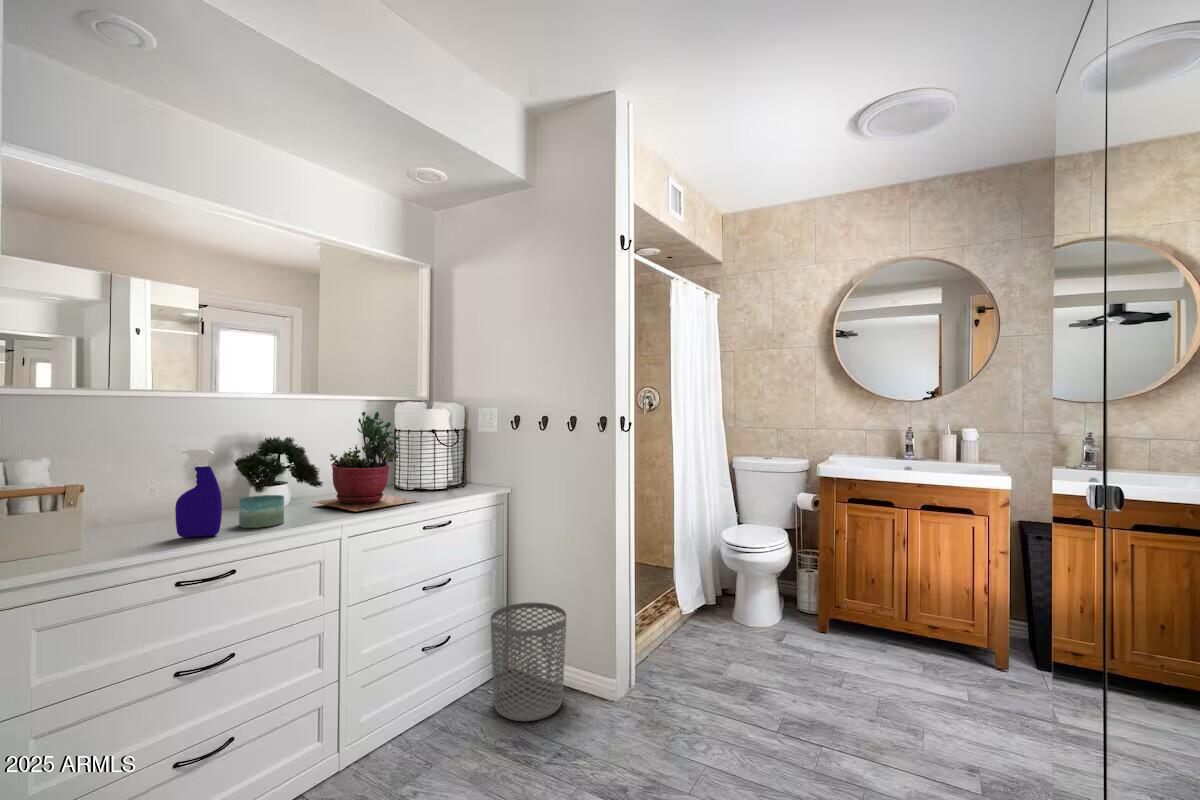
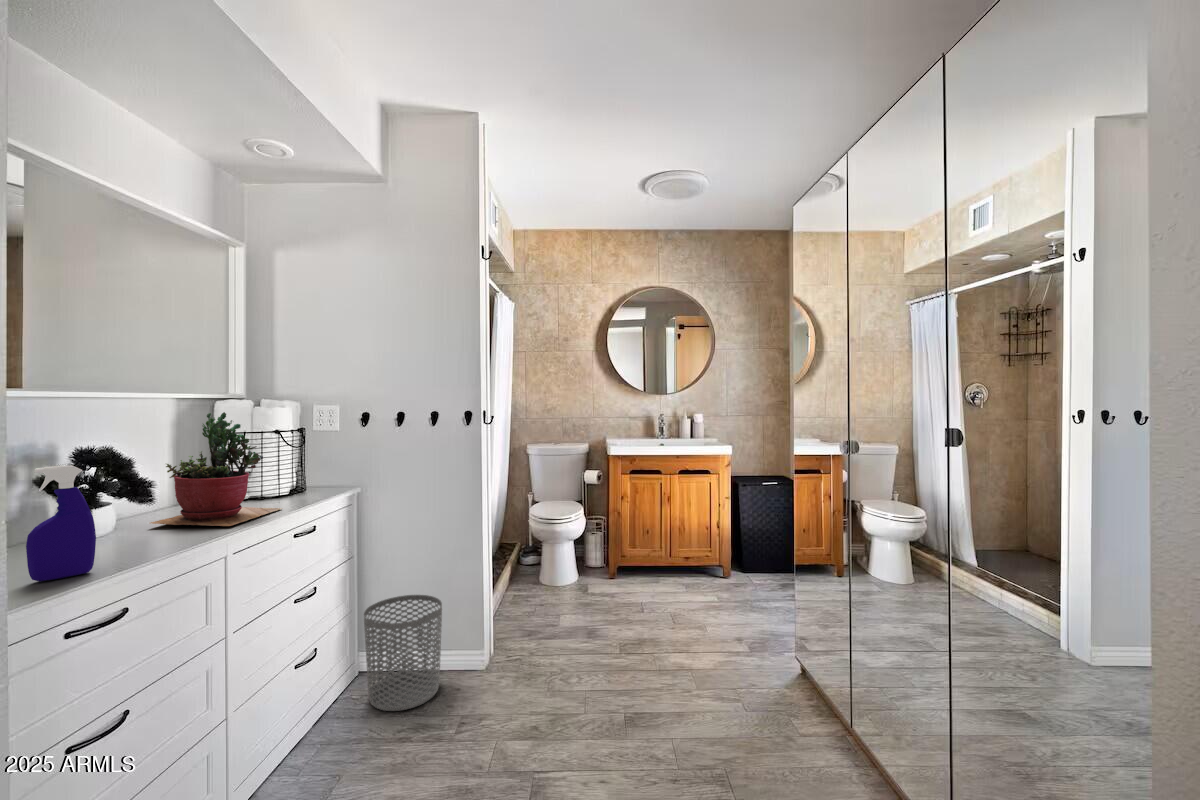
candle: present [239,495,284,528] -> none [92,517,155,560]

